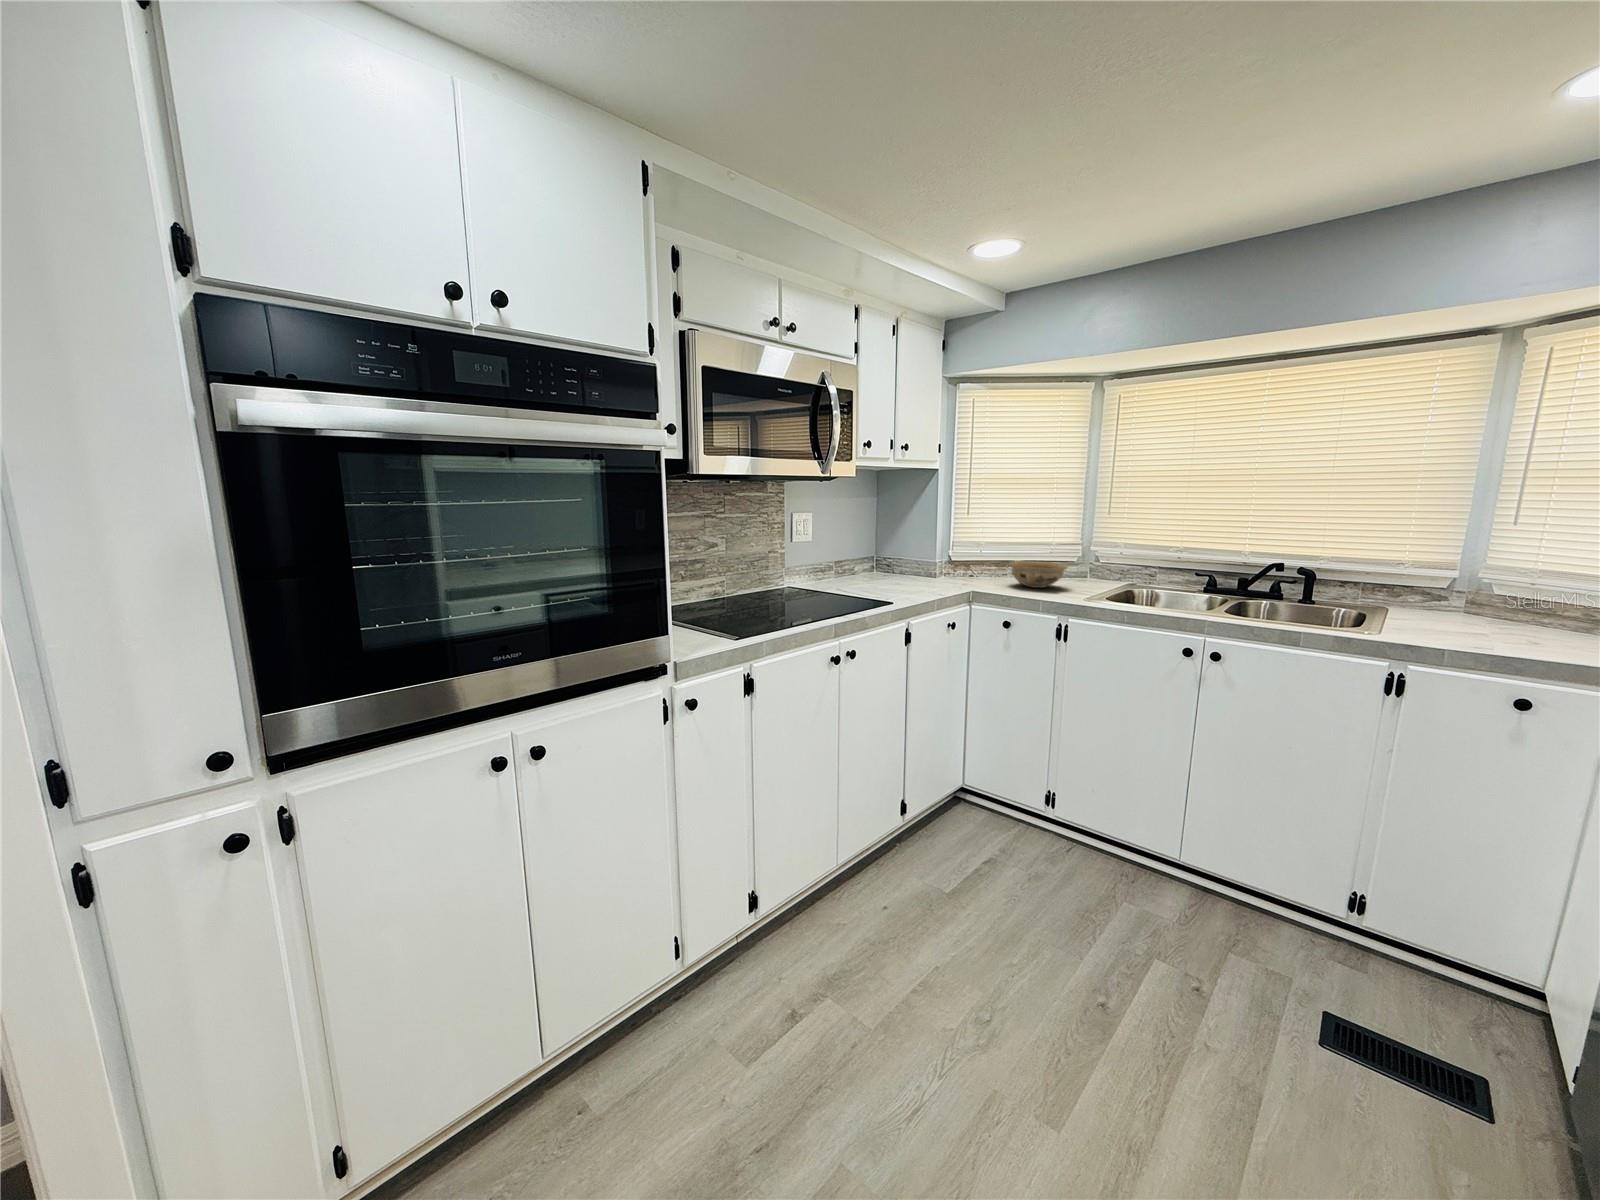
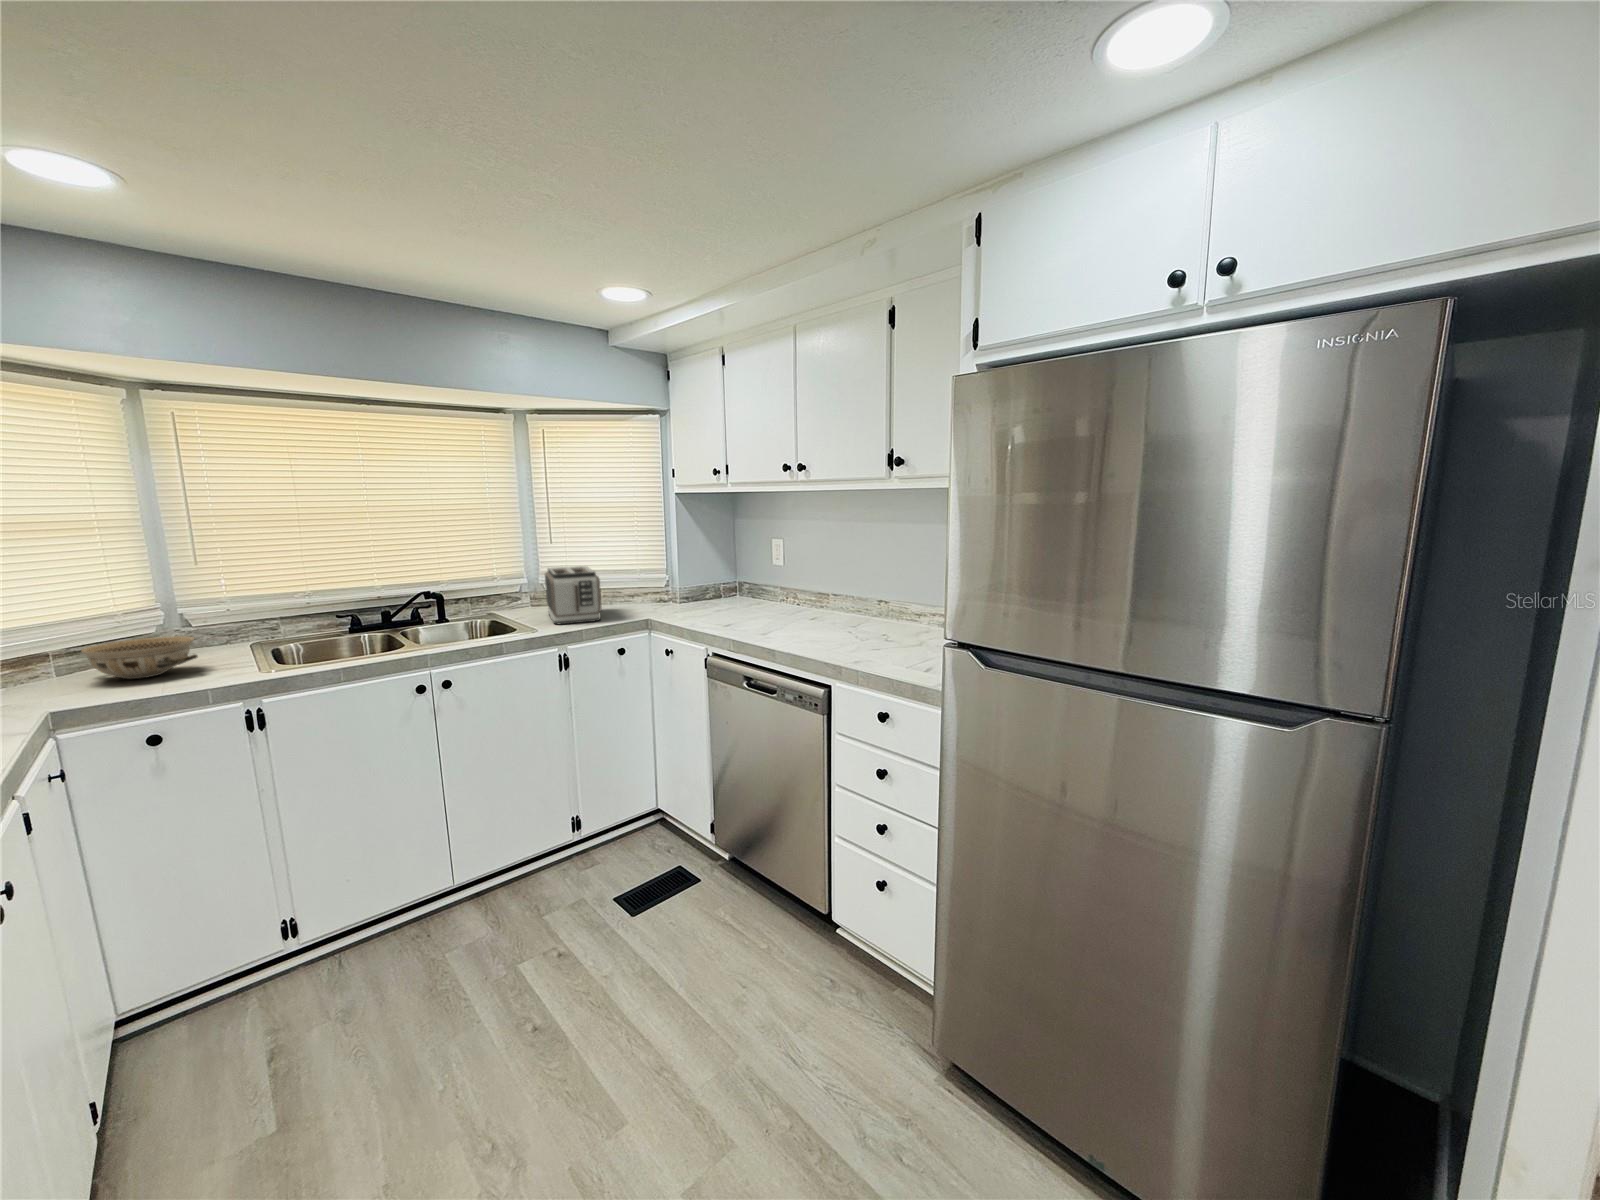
toaster: none [1418,559,1556,647] -> present [545,566,602,624]

